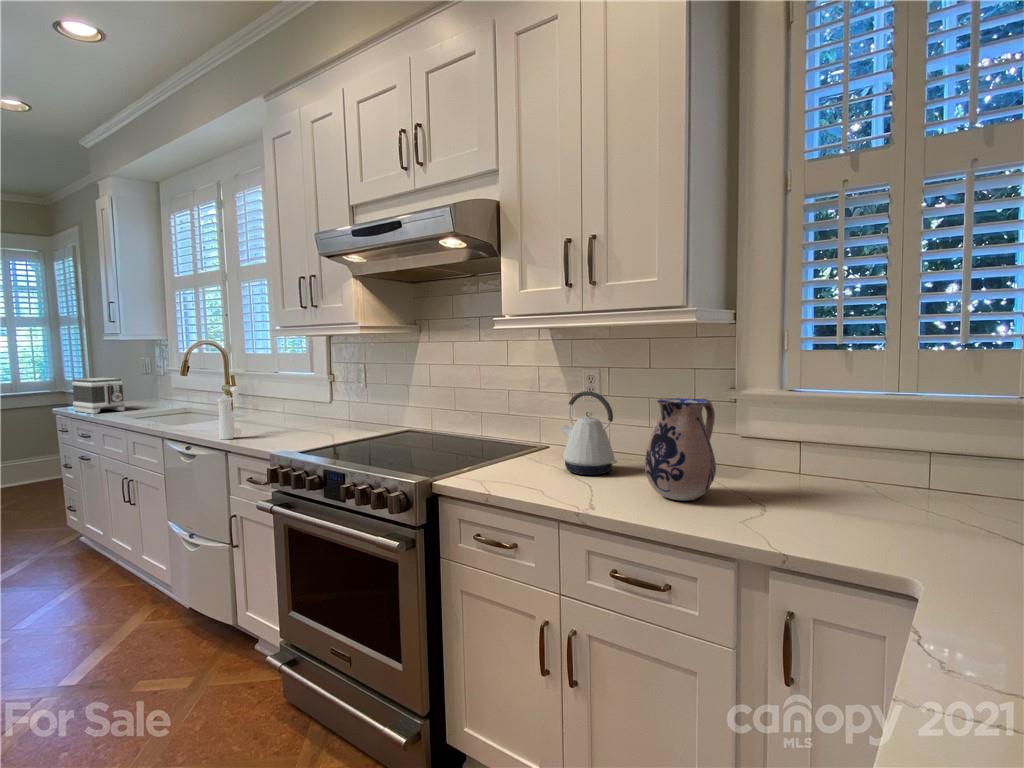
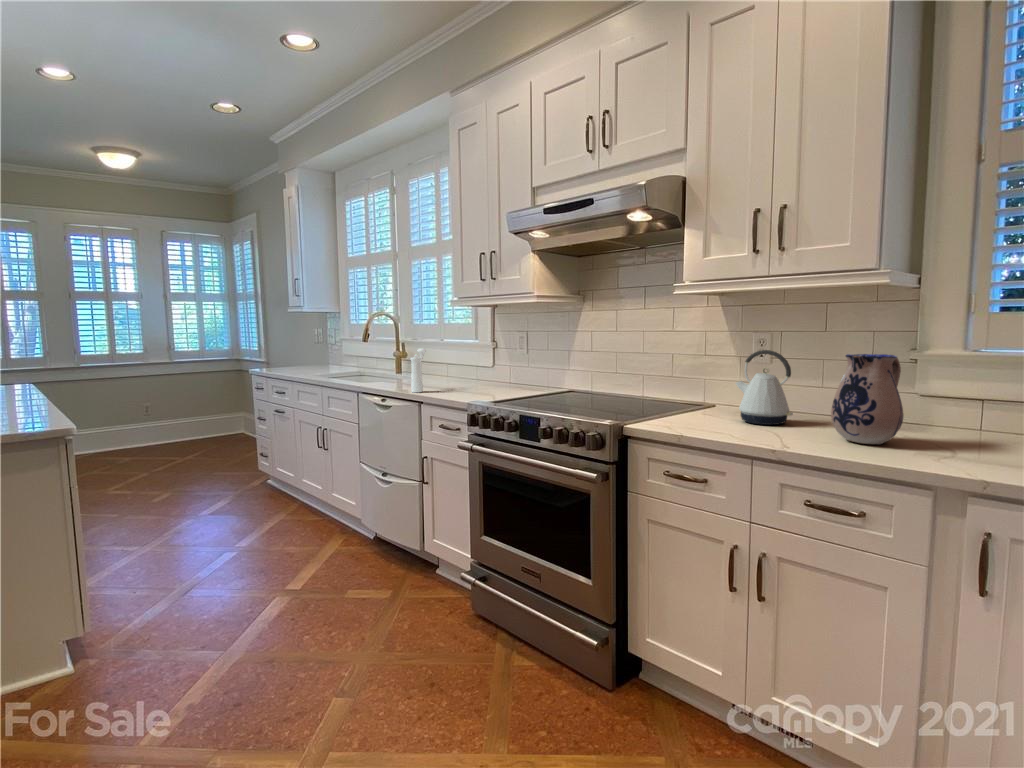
toaster: present [72,378,125,414] -> none [268,343,310,373]

